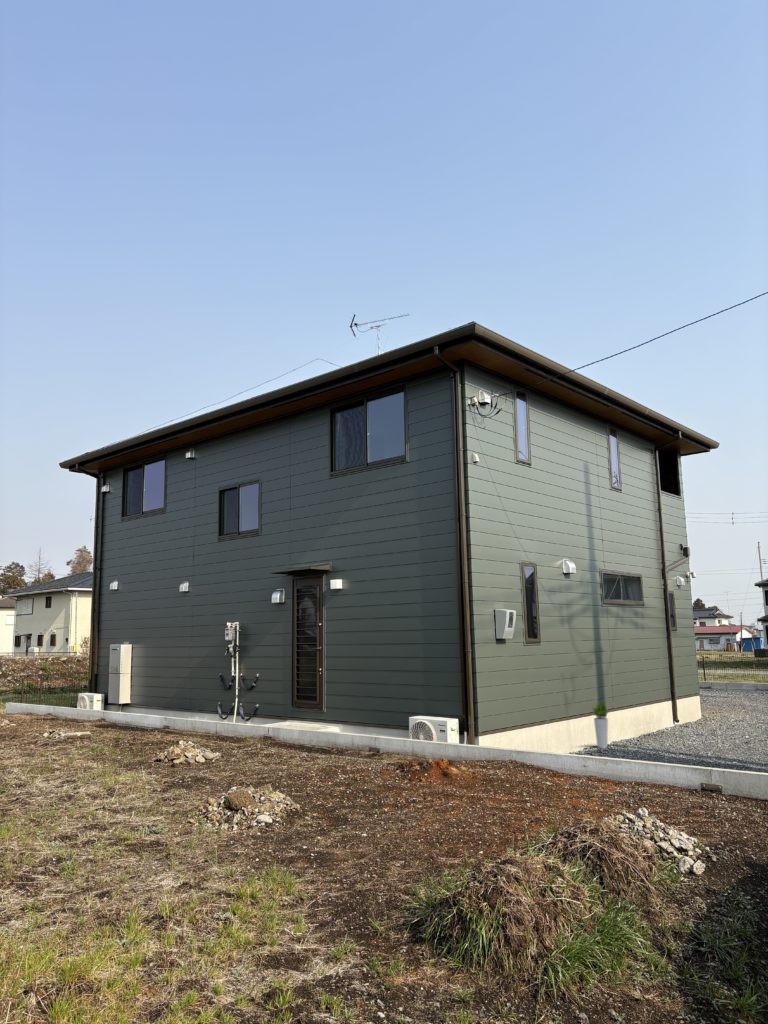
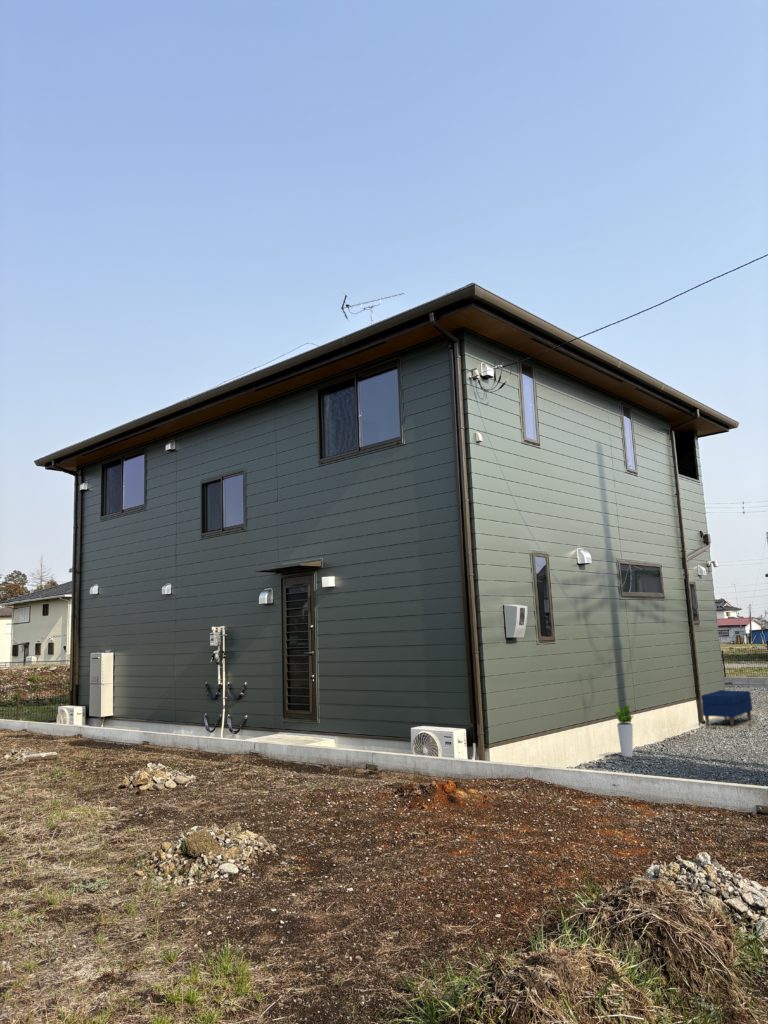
bench: none [673,692,720,725] -> present [701,690,752,727]

